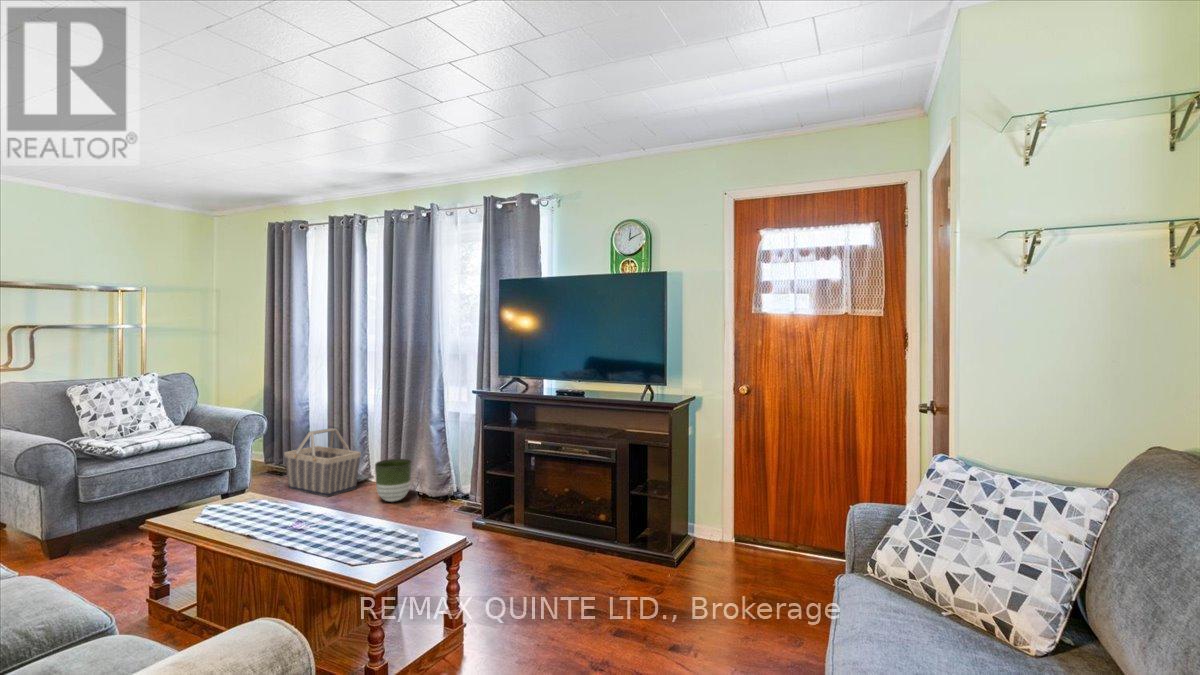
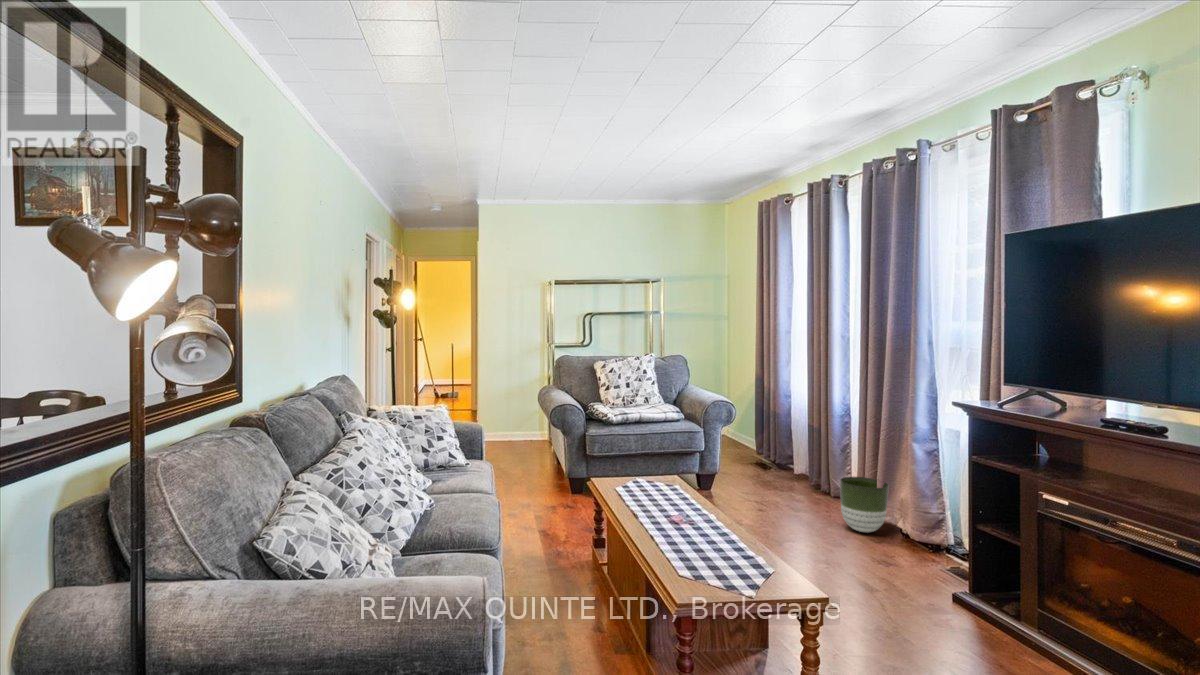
basket: present [285,428,361,497] -> none [755,427,832,505]

